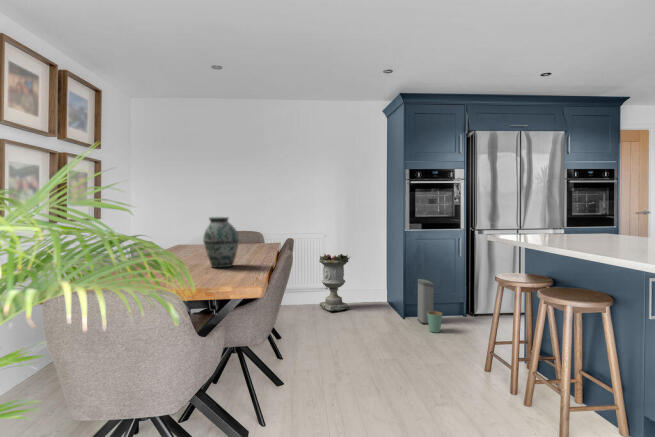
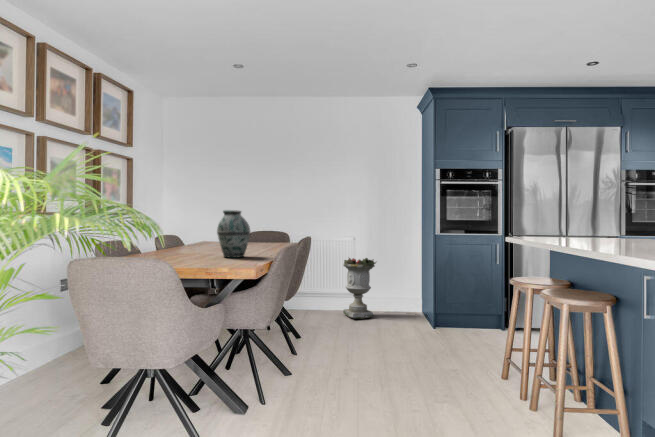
trash can: present [418,279,442,332] -> none [446,286,469,343]

